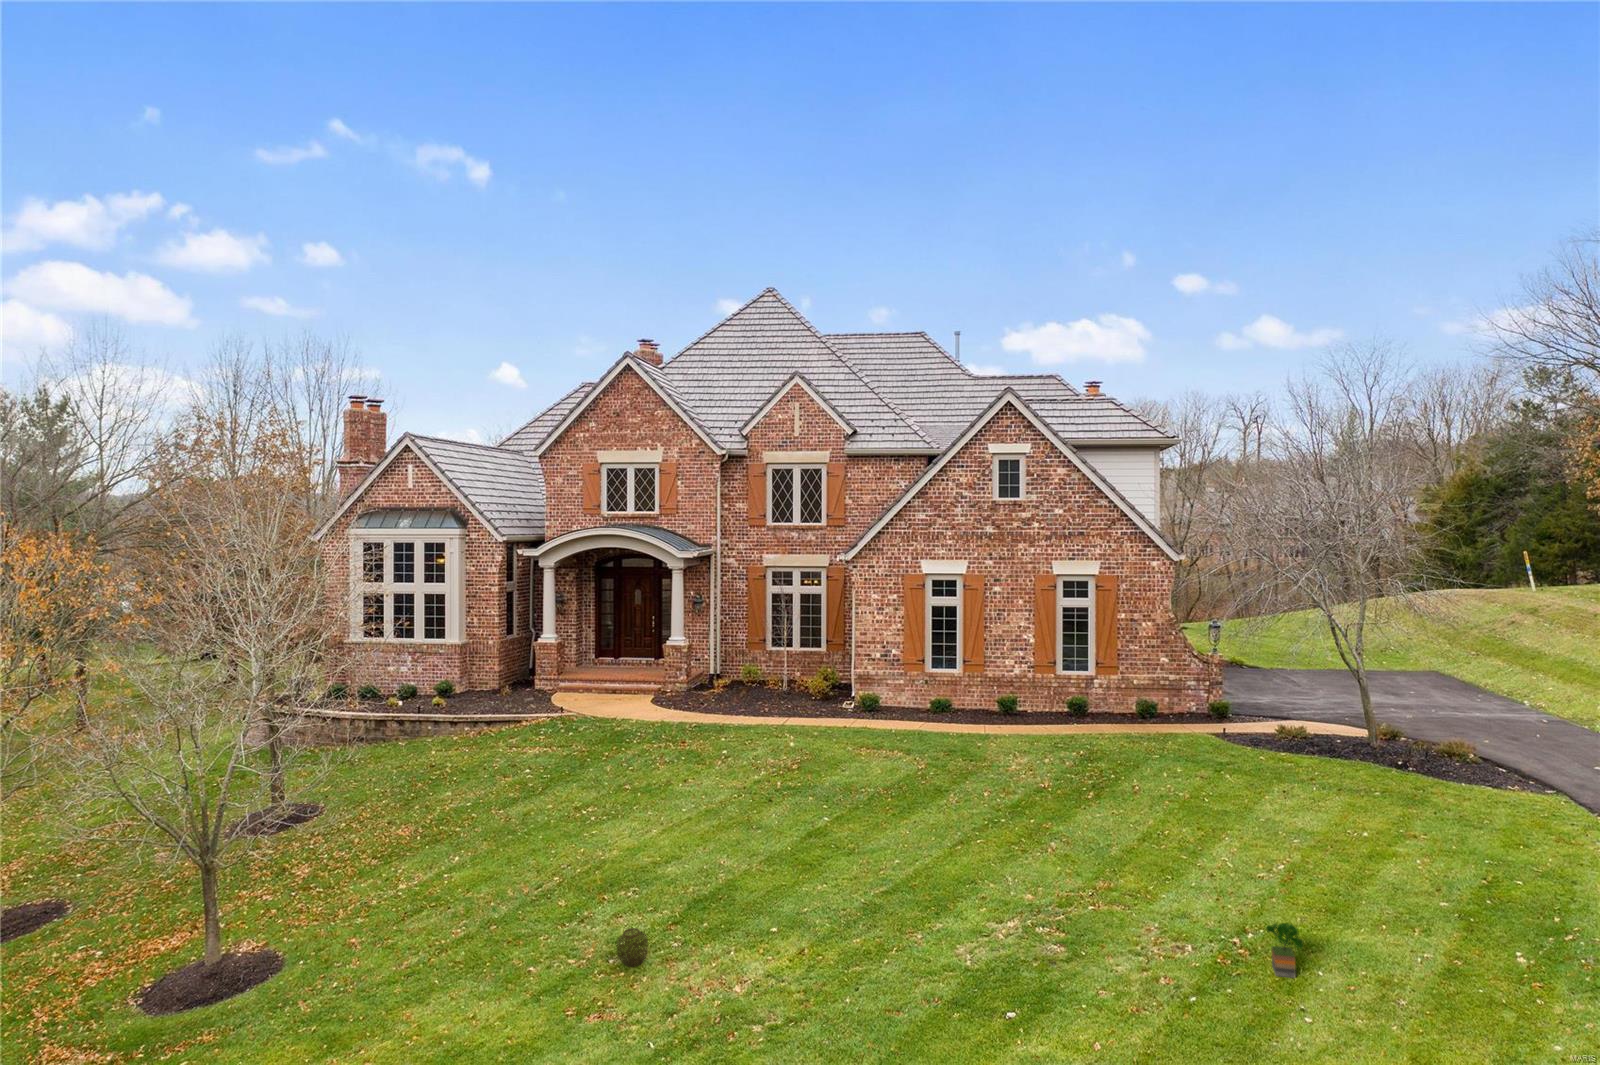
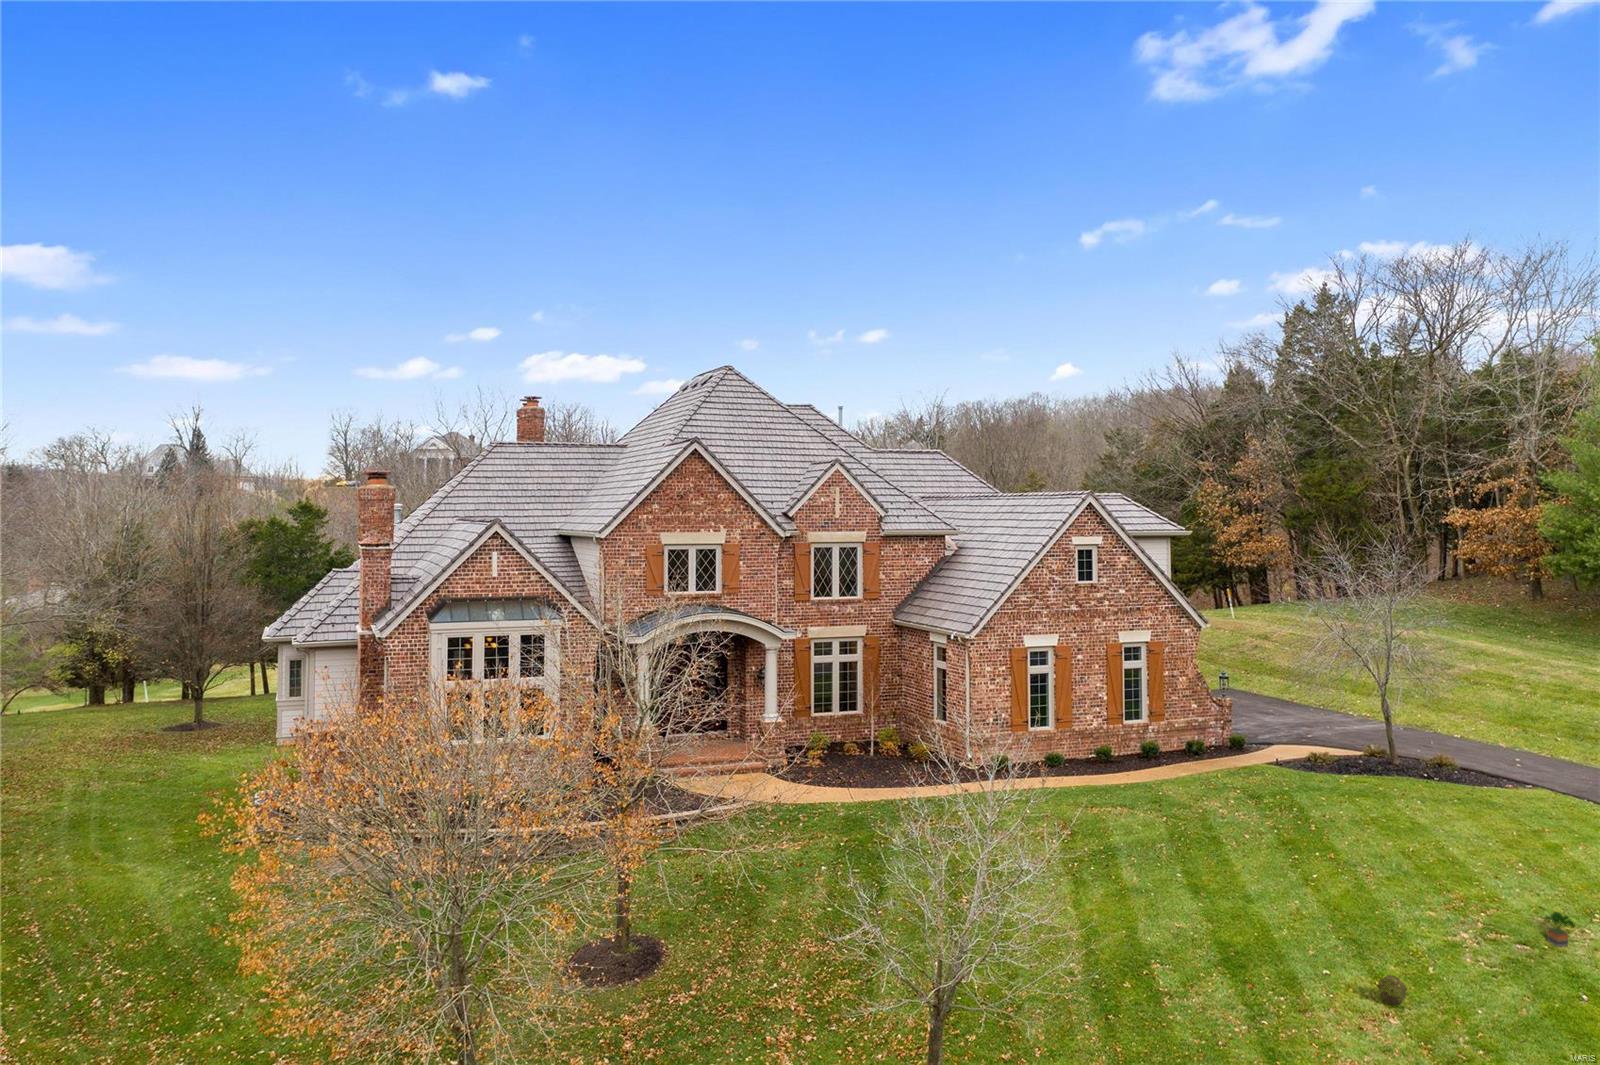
woven basket: present [617,928,648,967] -> present [1379,975,1406,1005]

